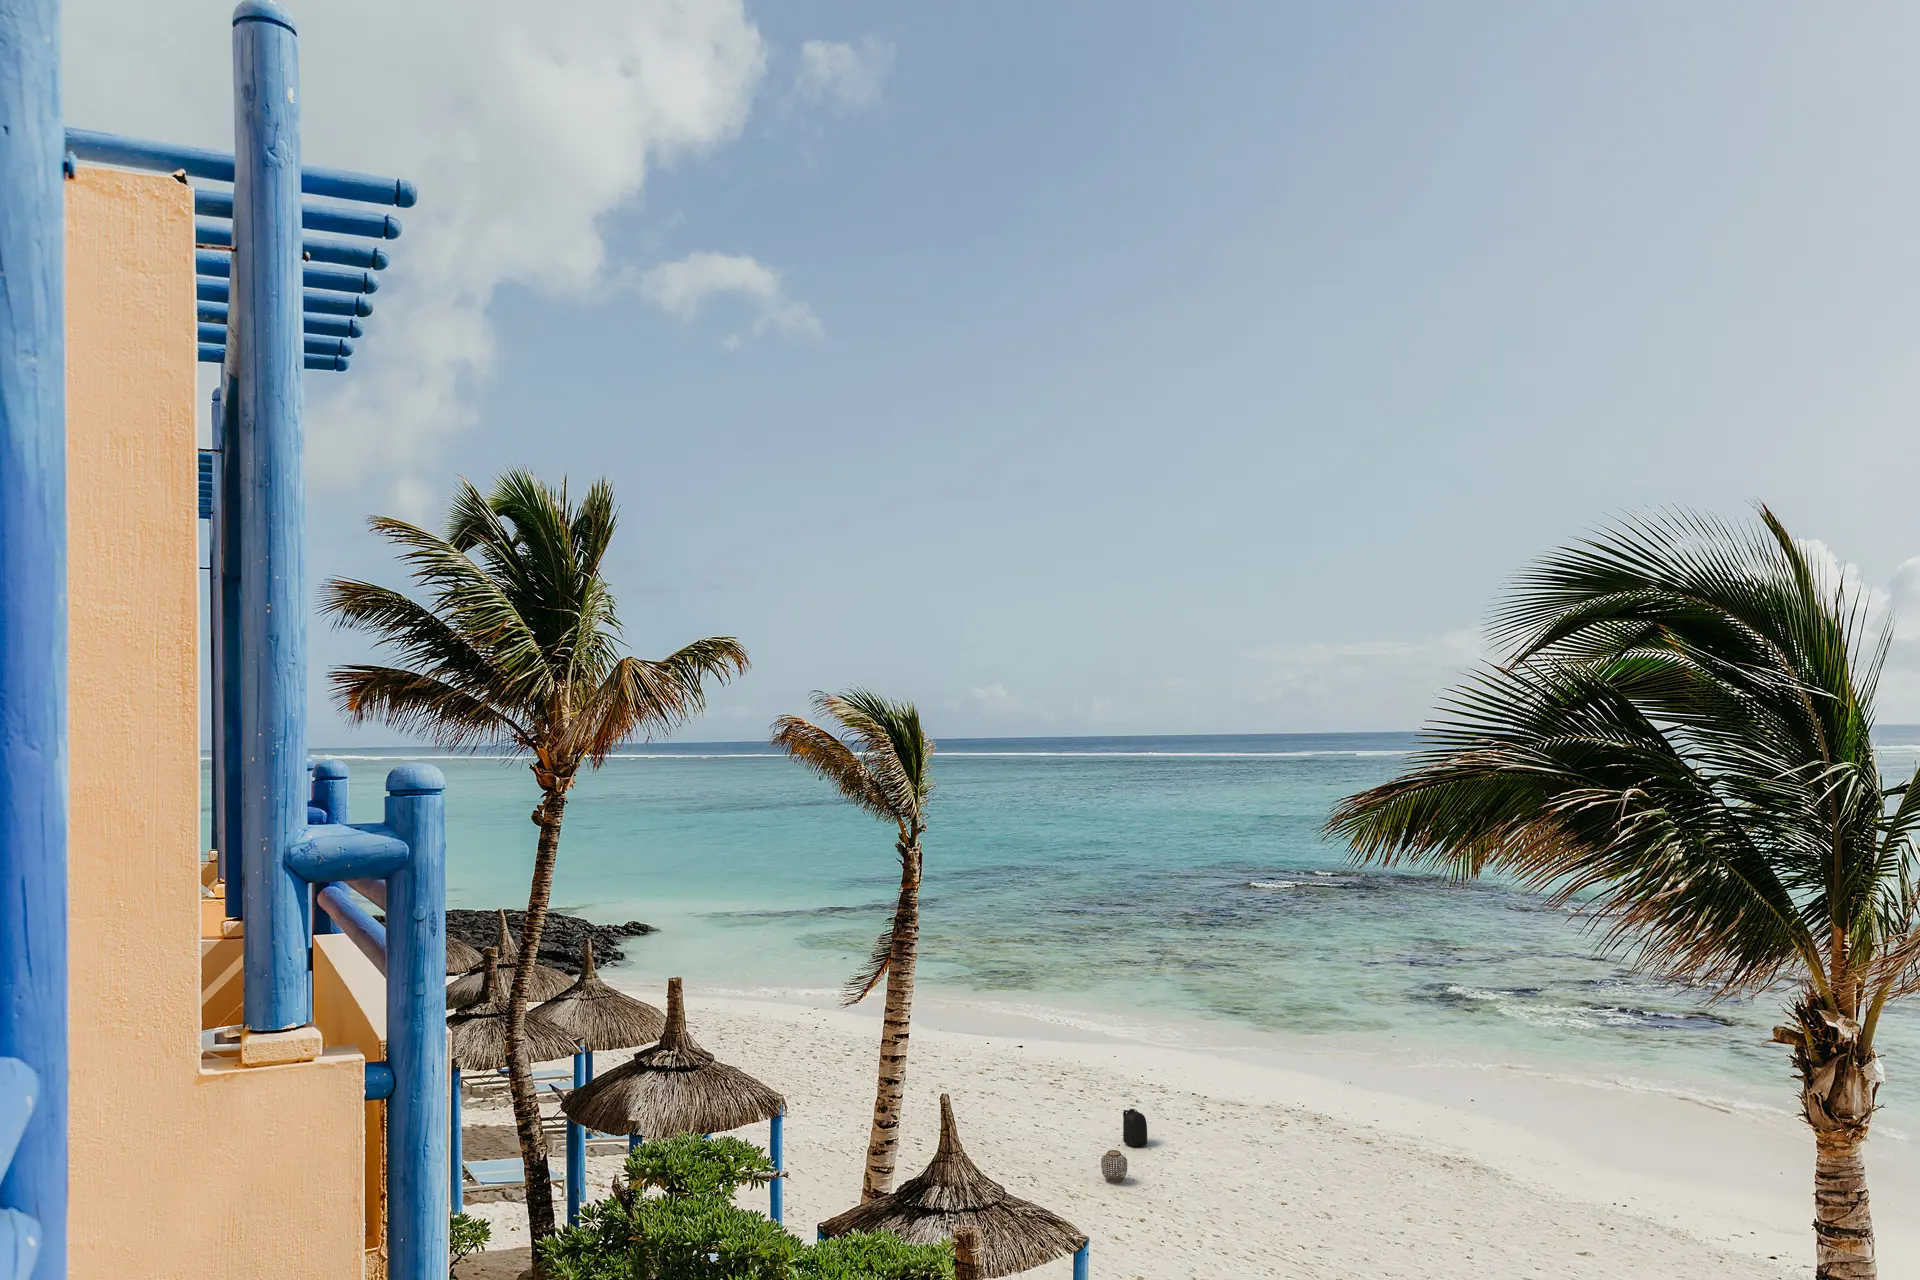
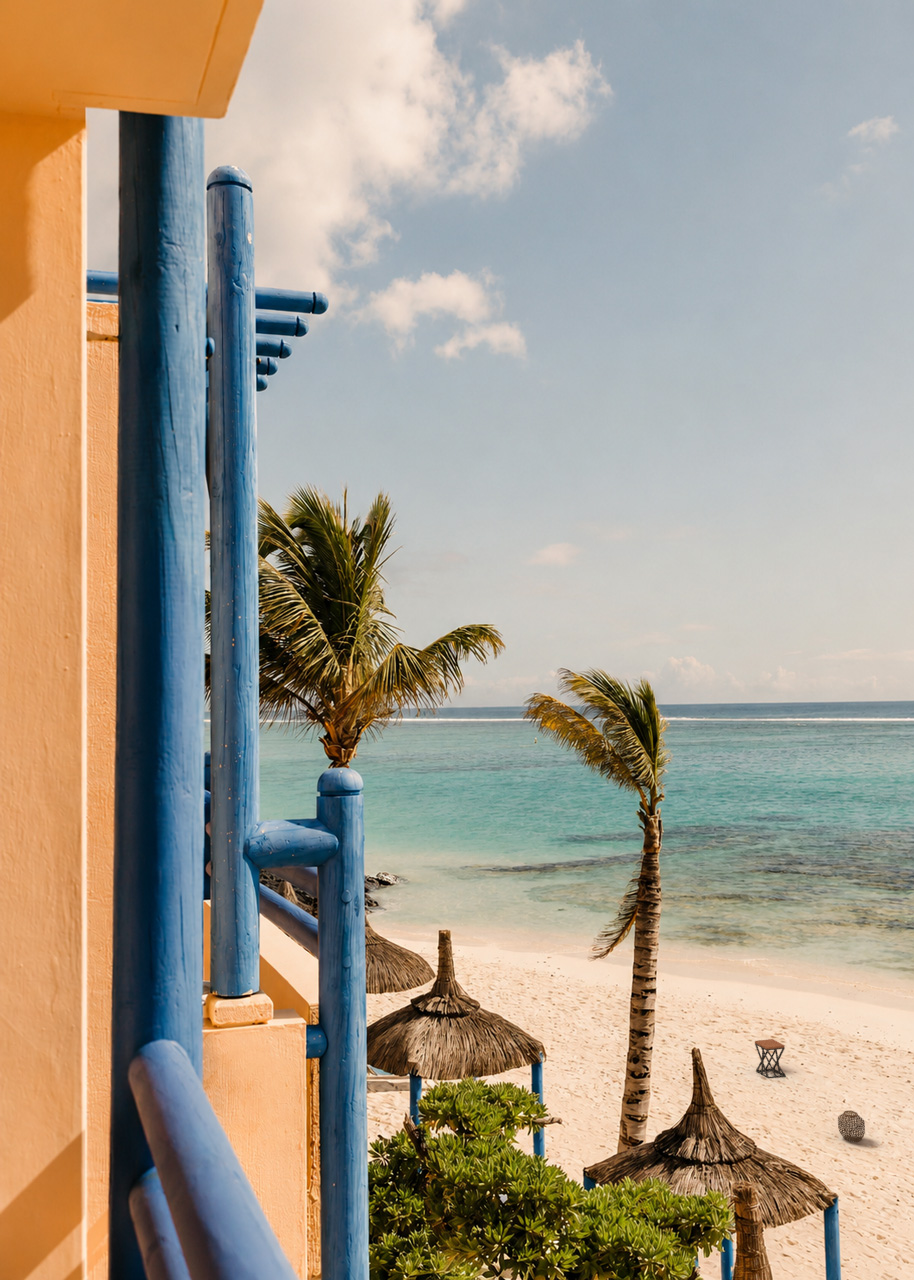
stool: none [1024,1082,1055,1125] -> present [755,1039,786,1078]
backpack: present [1123,1109,1147,1147] -> none [856,1072,882,1109]

